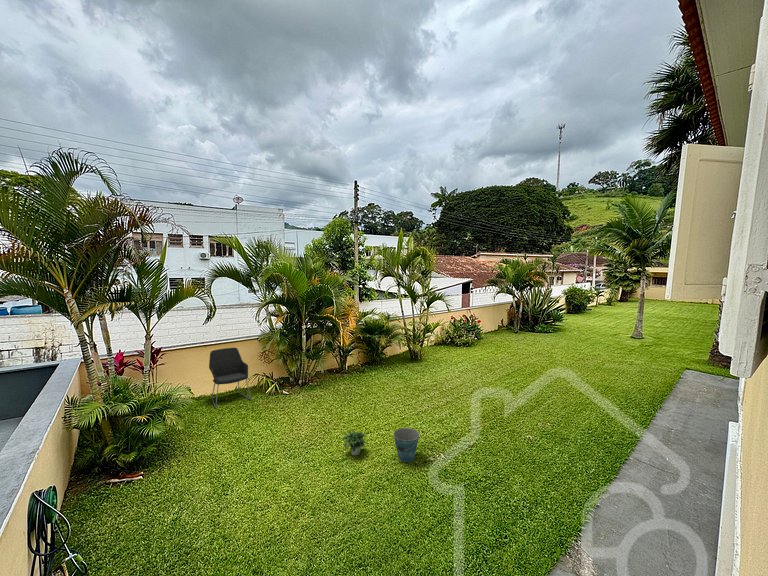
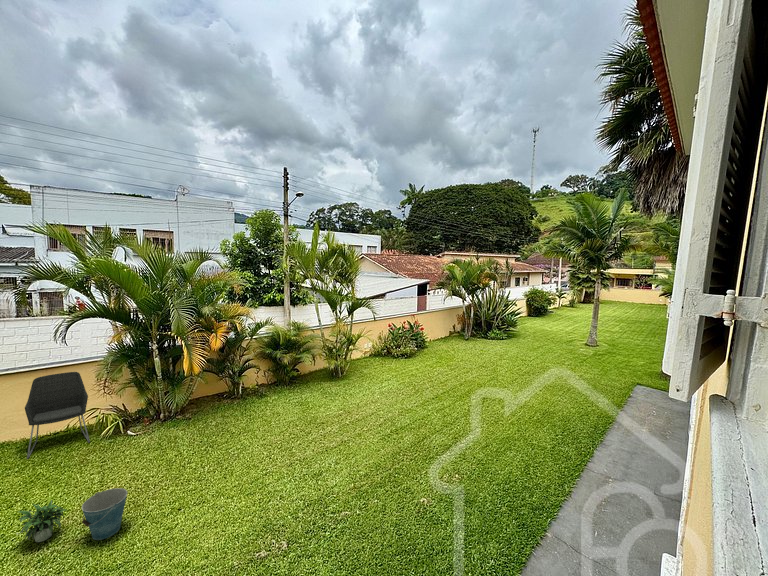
bucket: present [393,428,419,462] -> present [82,488,127,540]
potted plant: present [342,430,367,455] -> present [17,501,66,542]

